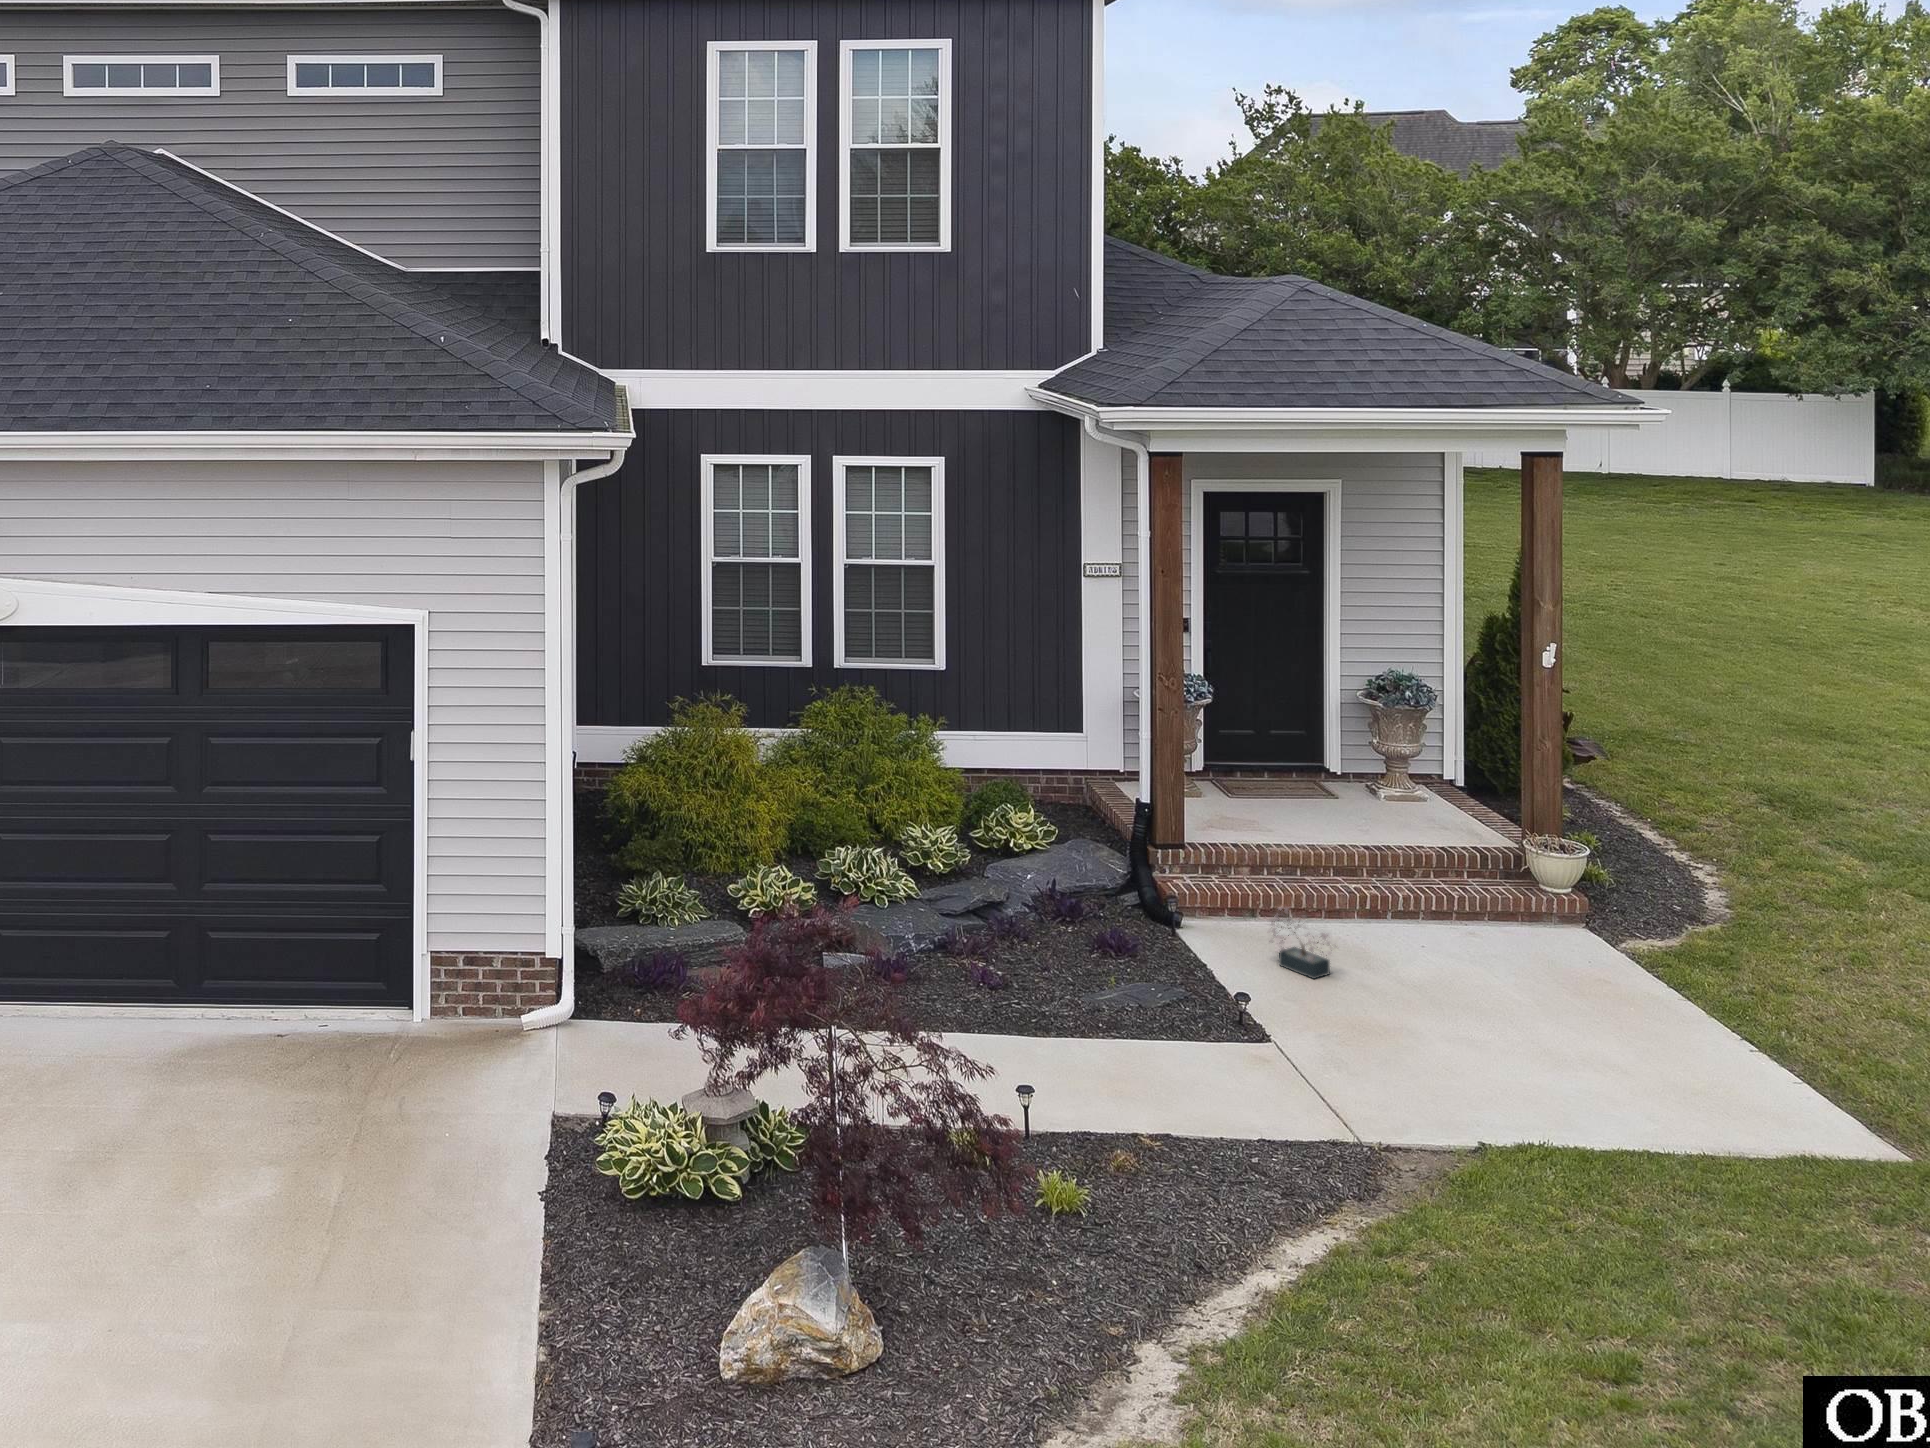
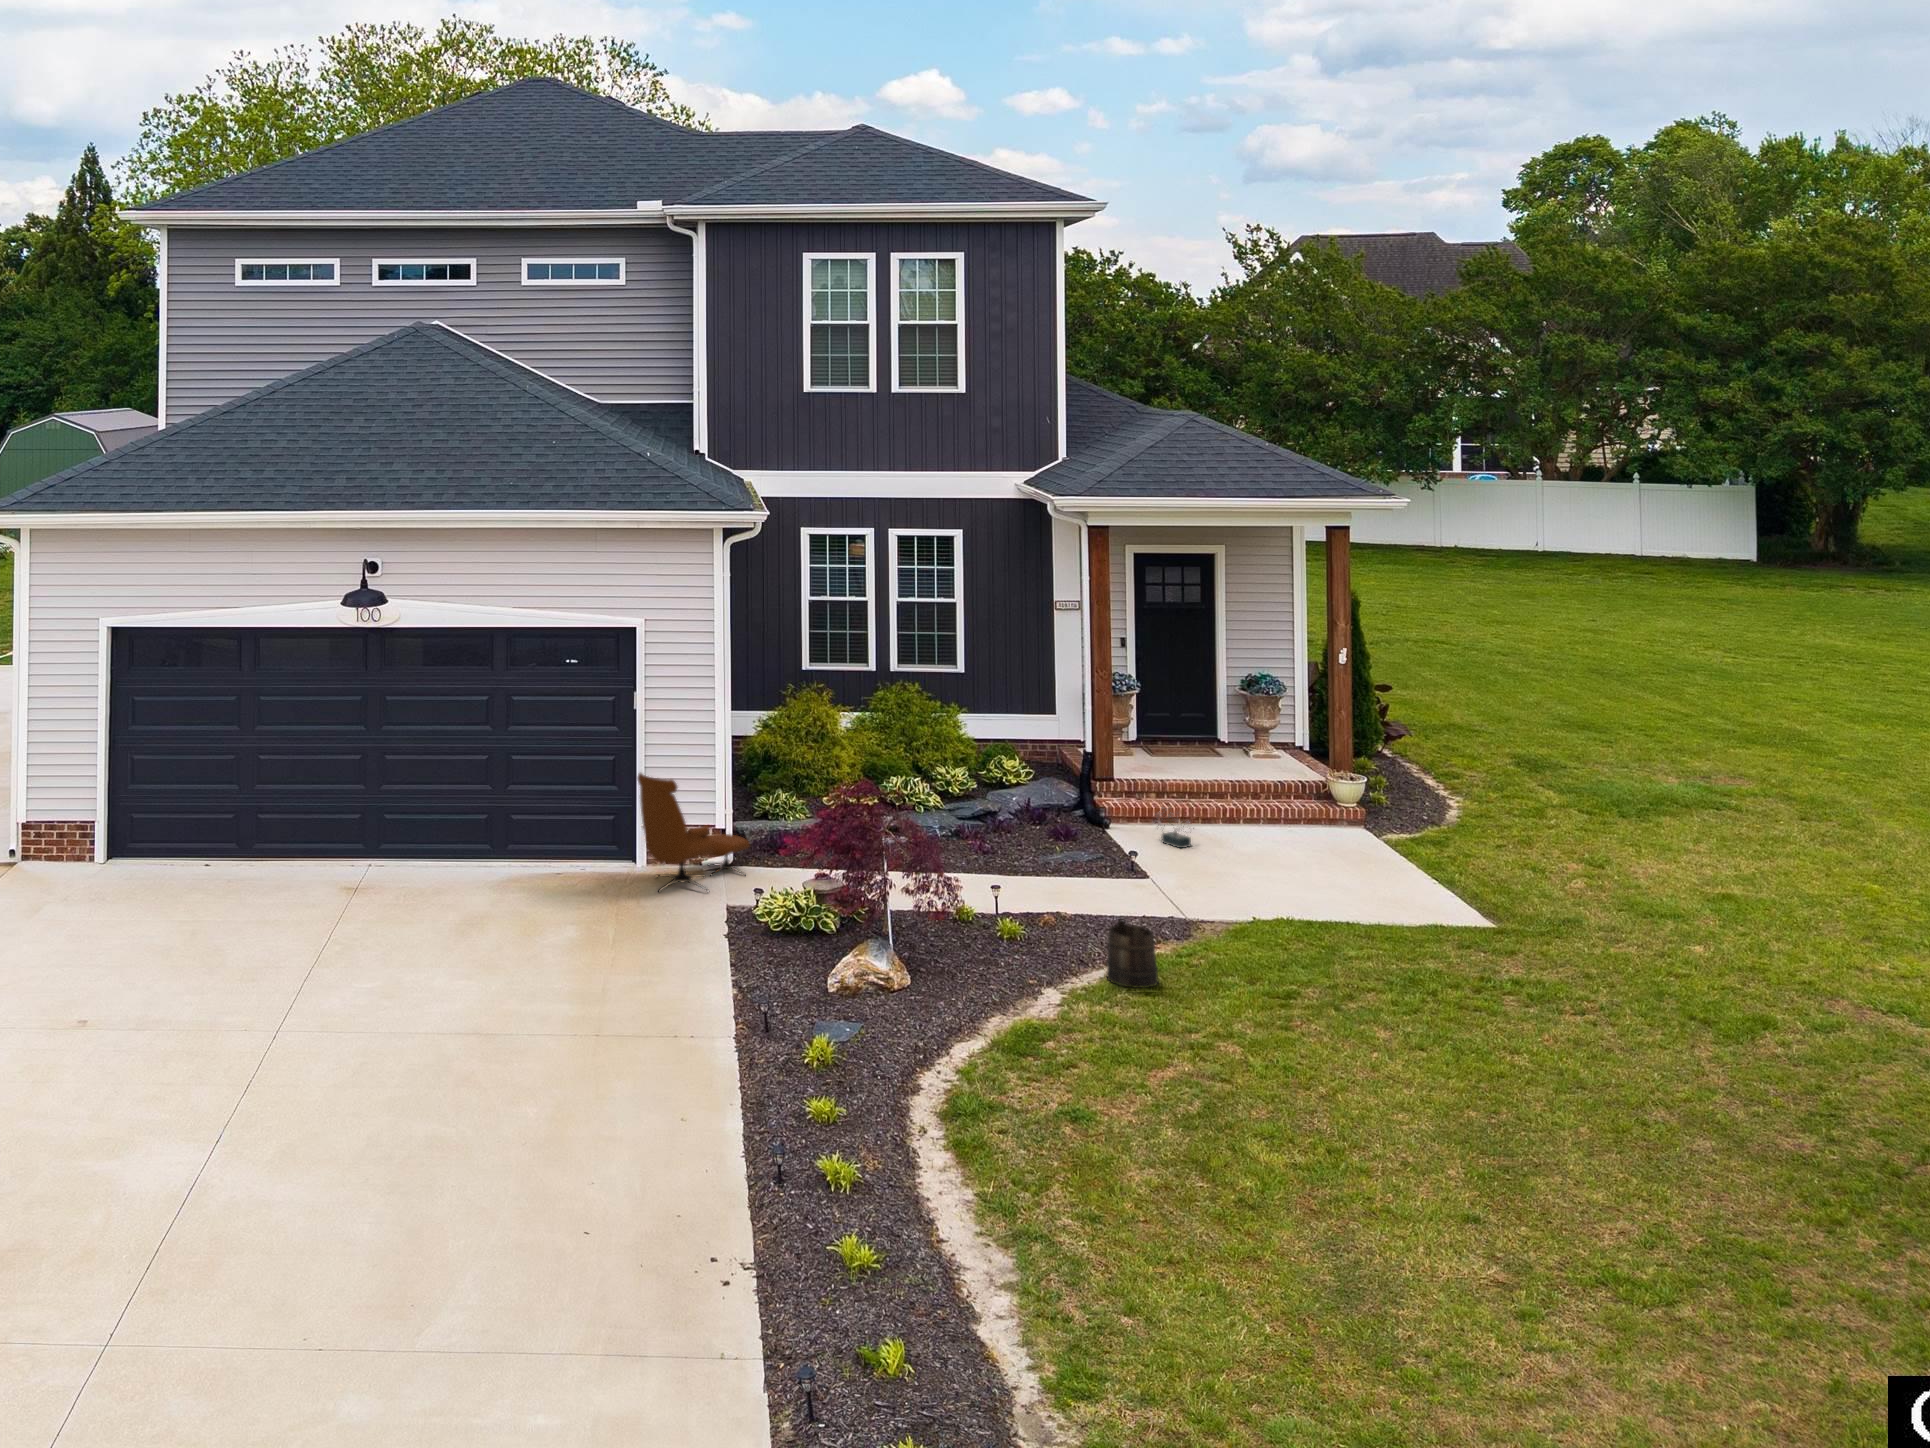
lounge chair: none [398,879,600,1089] -> present [638,773,750,892]
bucket: none [1283,1244,1398,1412] -> present [1106,919,1158,988]

